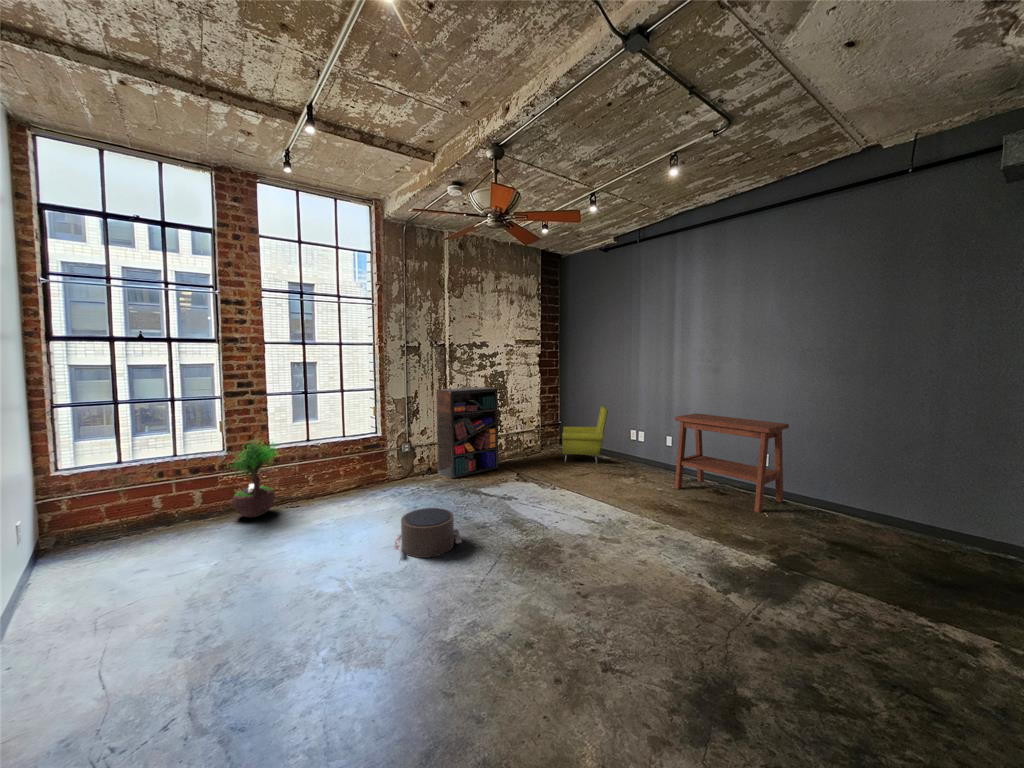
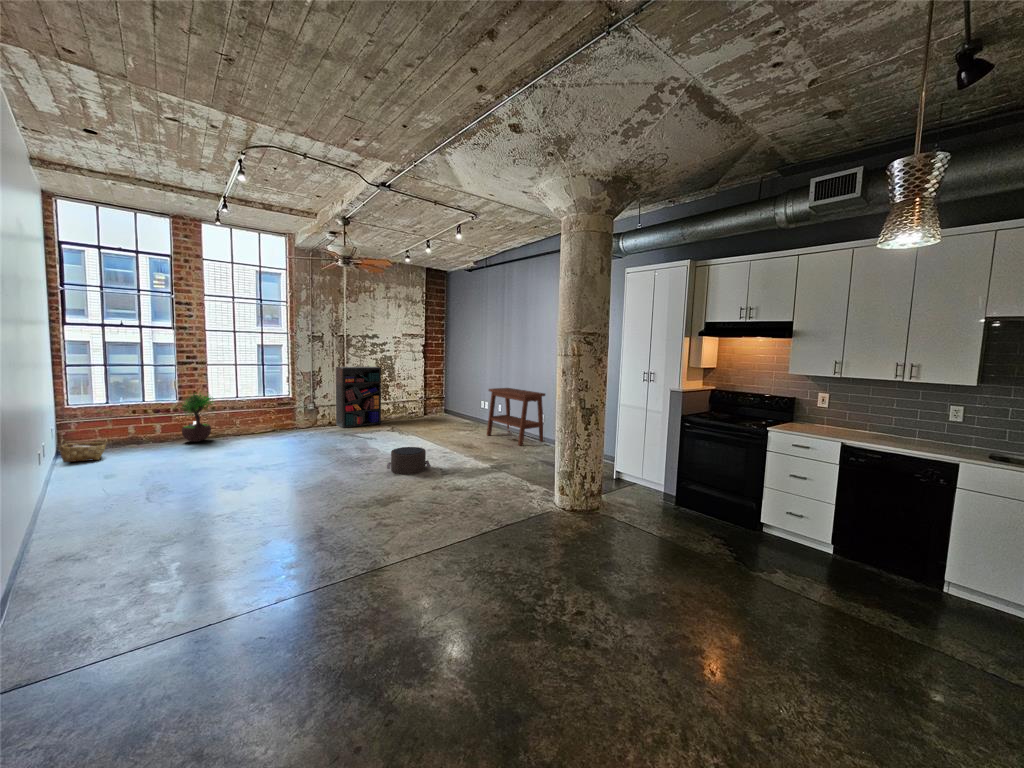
armchair: present [562,406,608,464] -> none [430,383,467,423]
pouf: present [395,508,462,558] -> present [387,447,431,475]
woven basket: none [33,530,117,583] -> present [59,439,107,462]

